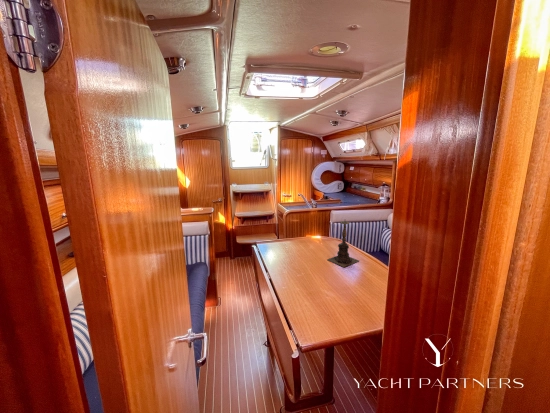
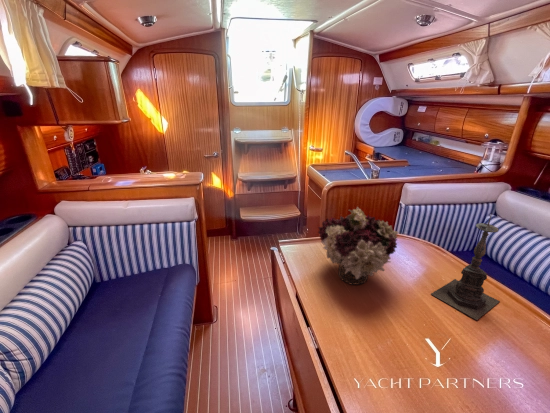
flower arrangement: none [271,217,309,258] -> present [318,208,398,285]

